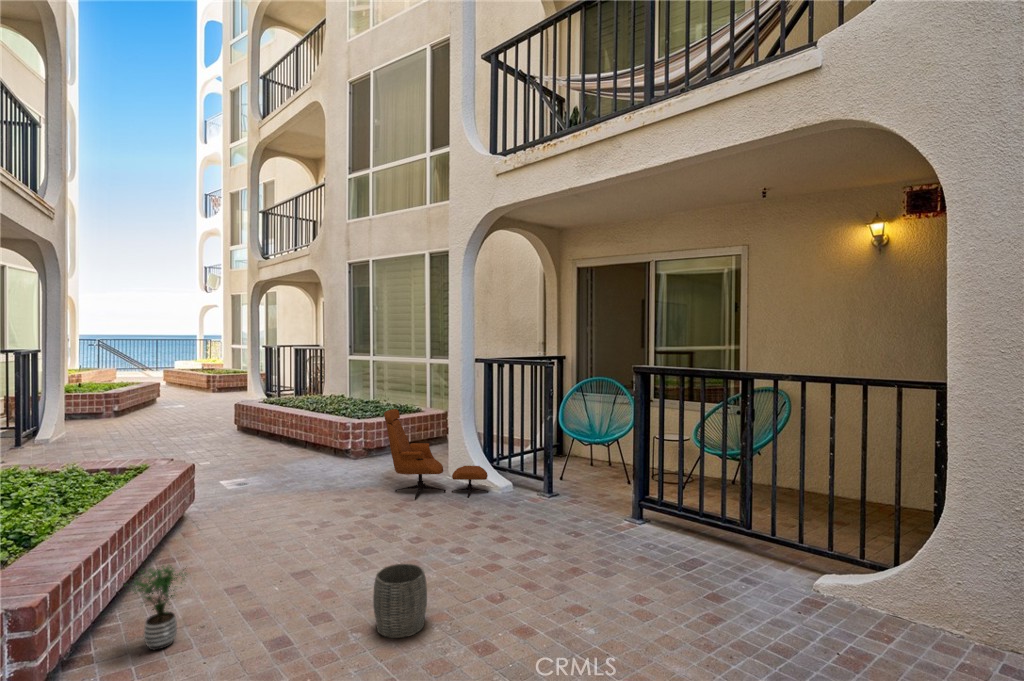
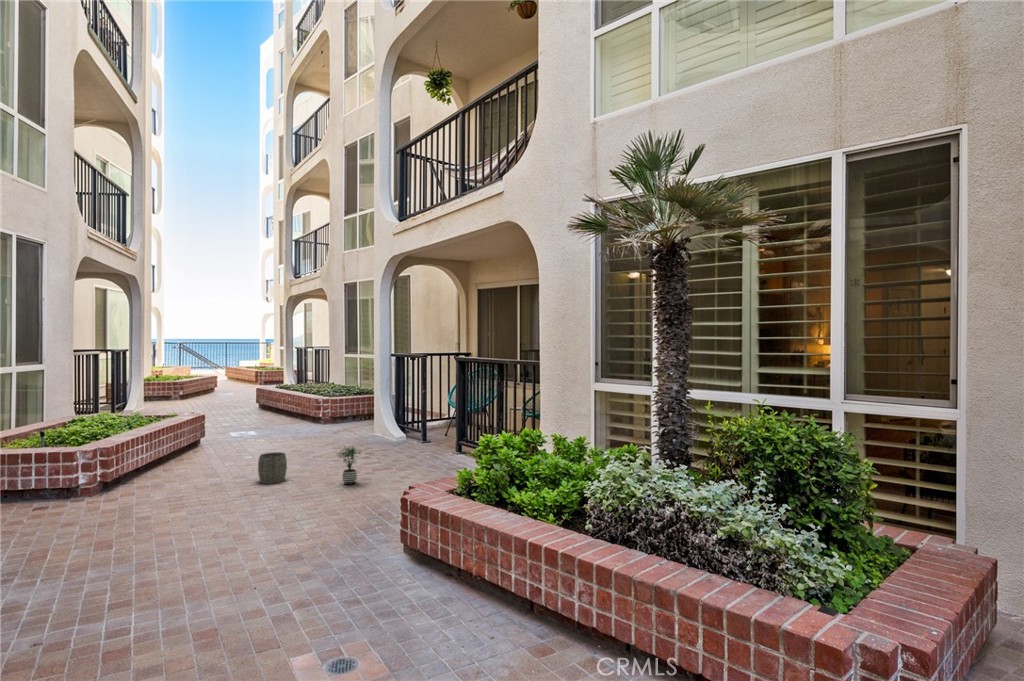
lounge chair: present [384,409,488,499] -> none [321,386,387,443]
potted plant: present [130,567,186,650] -> present [337,447,360,485]

